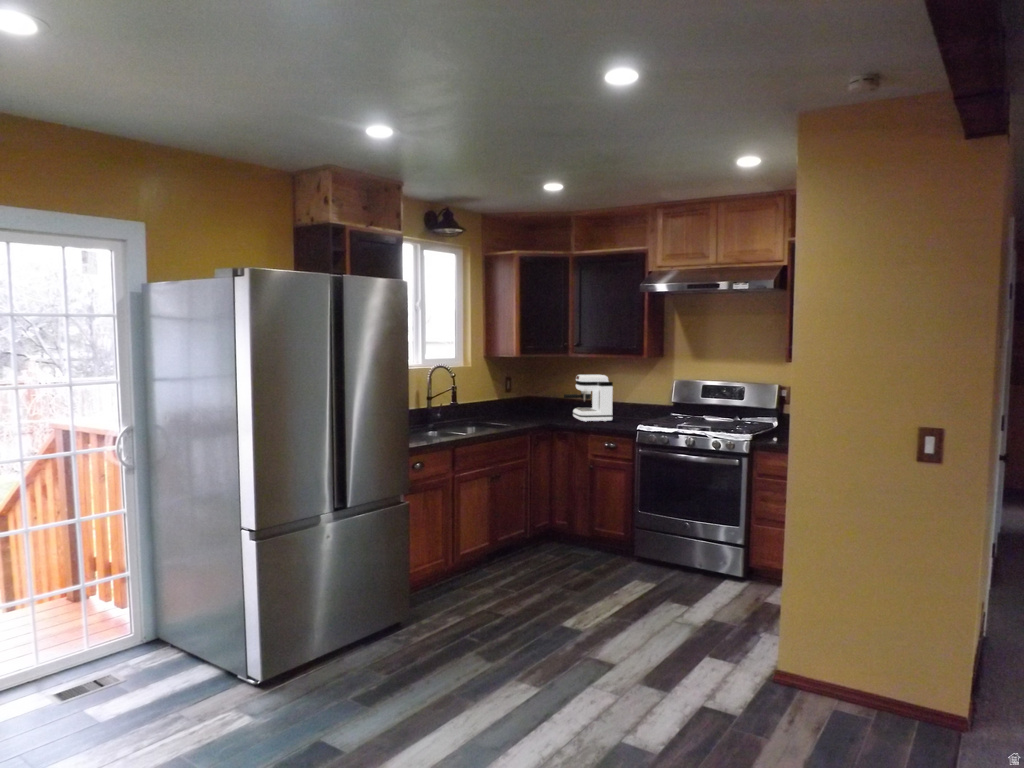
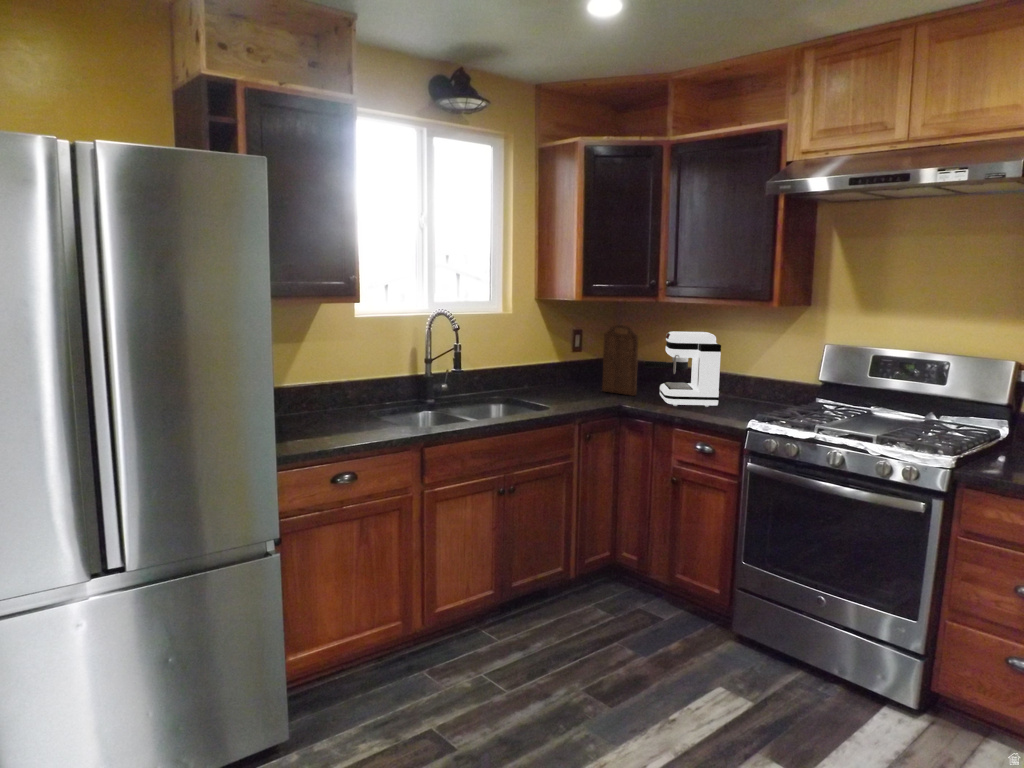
cutting board: none [533,371,557,418] -> present [602,324,638,396]

